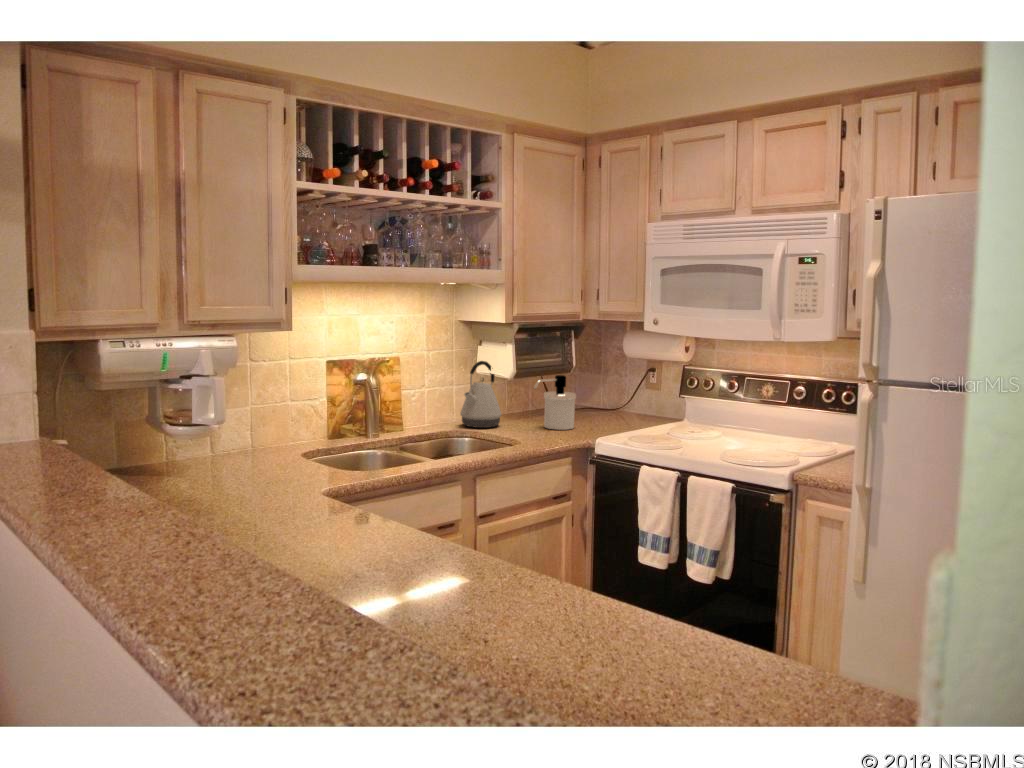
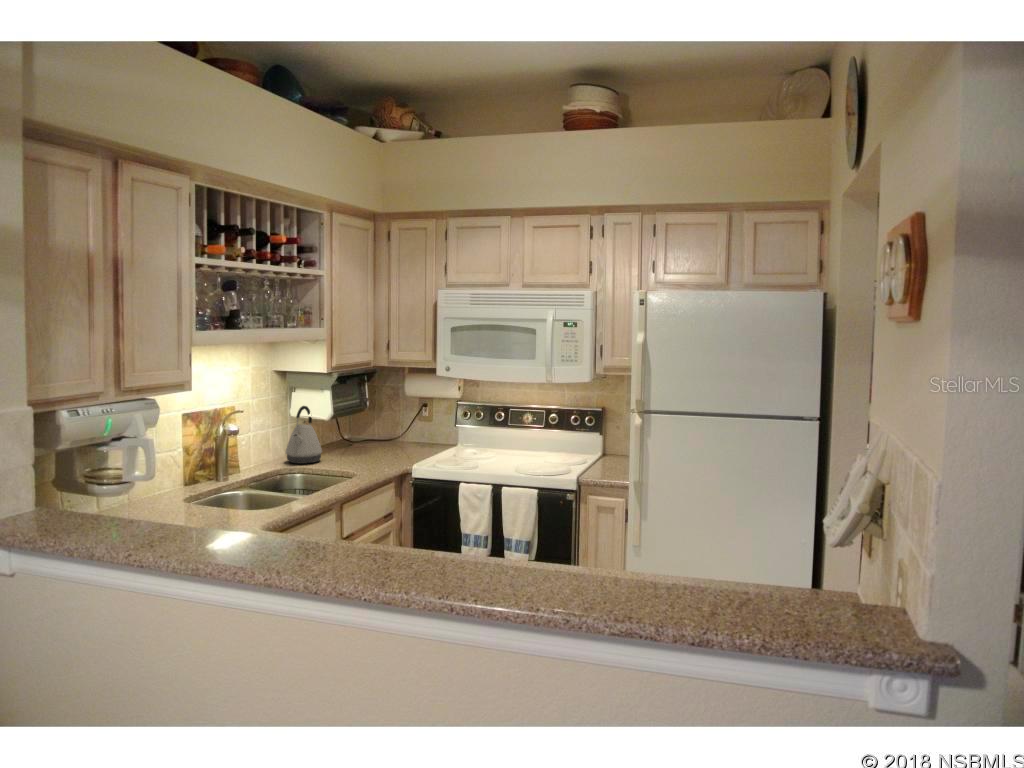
soap dispenser: present [534,375,576,430] -> none [353,414,385,459]

